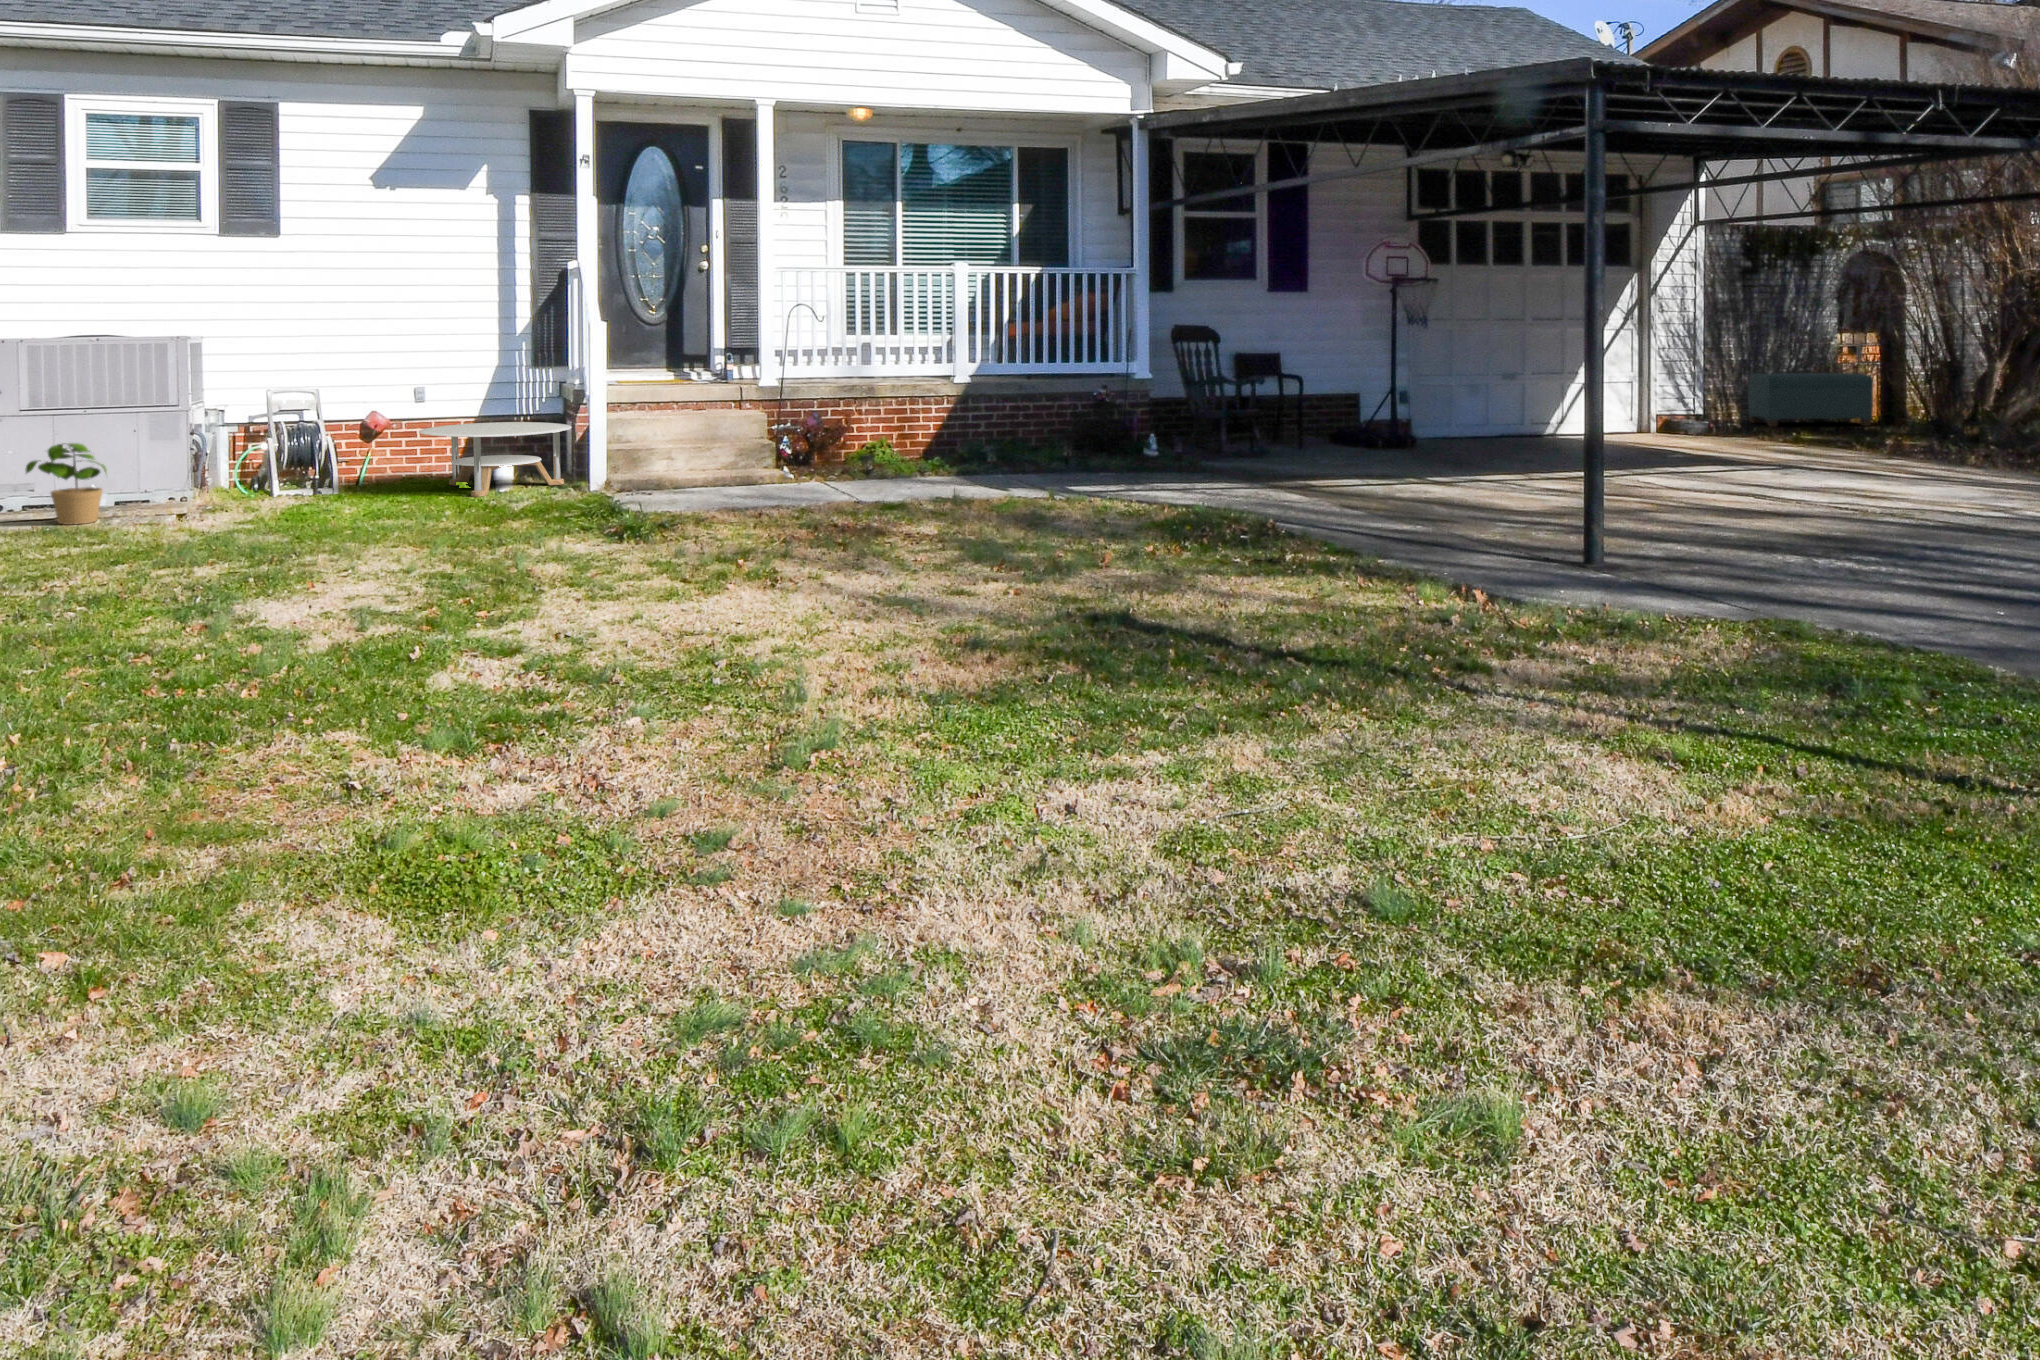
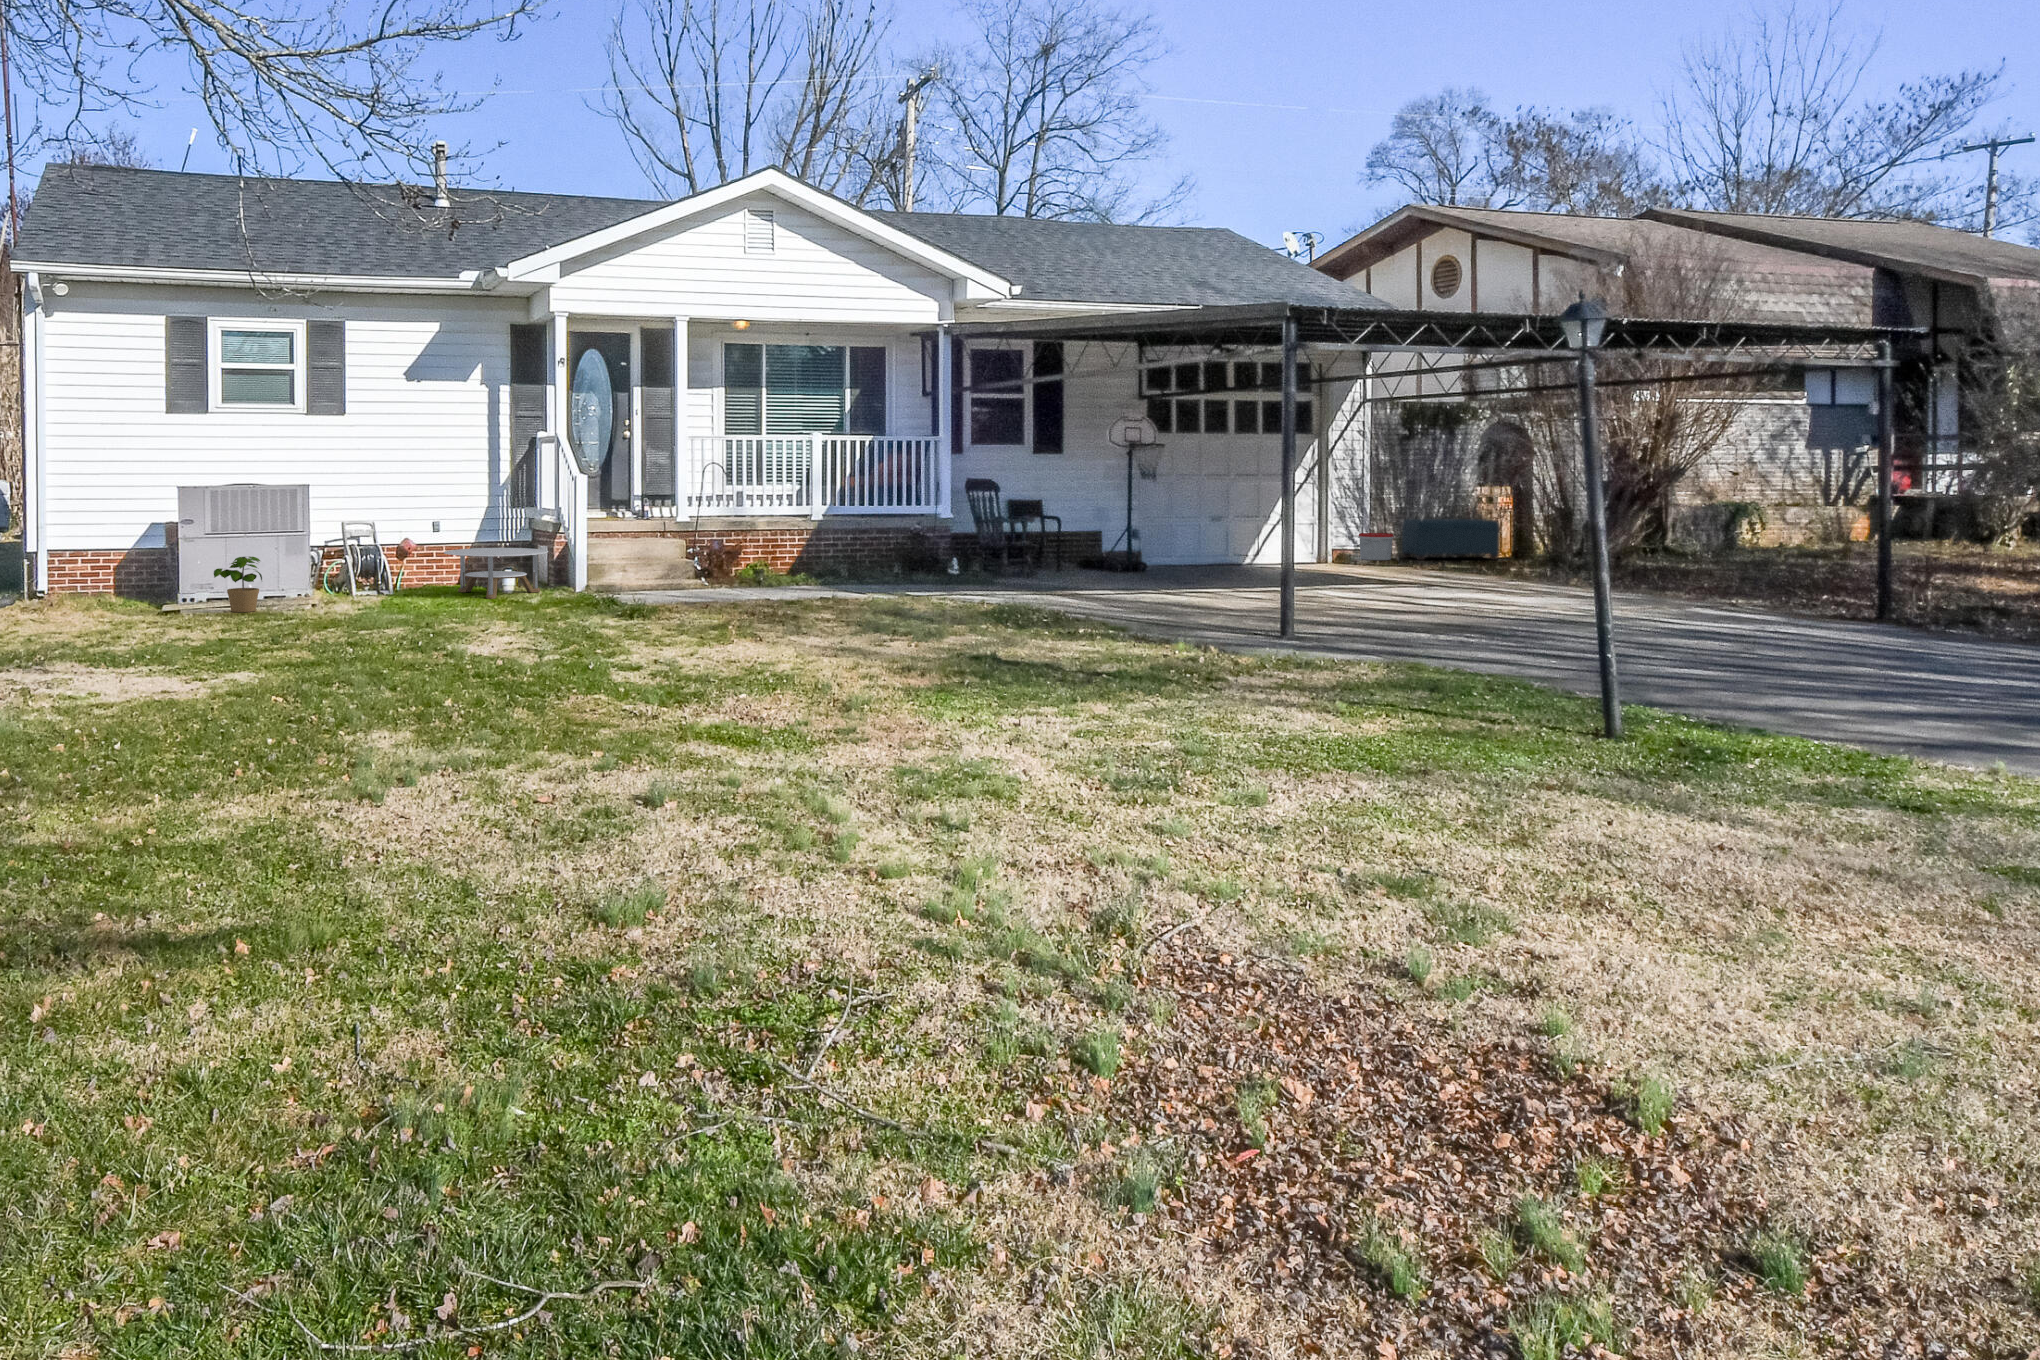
bucket: none [1693,391,1738,427] -> present [1358,533,1394,560]

